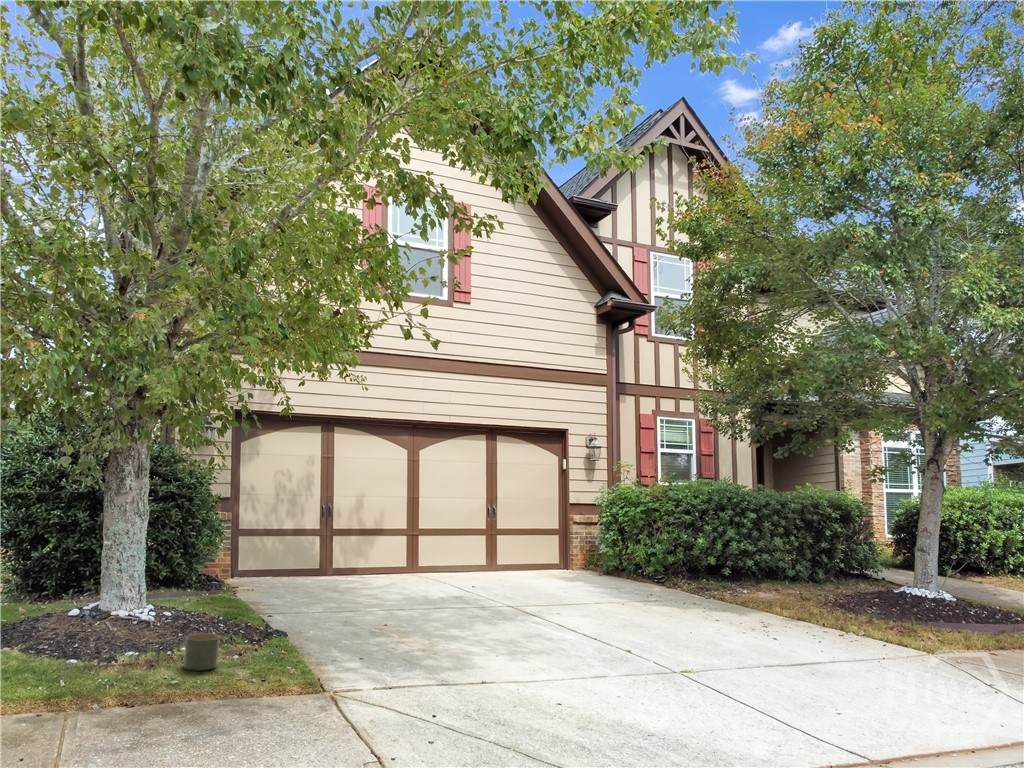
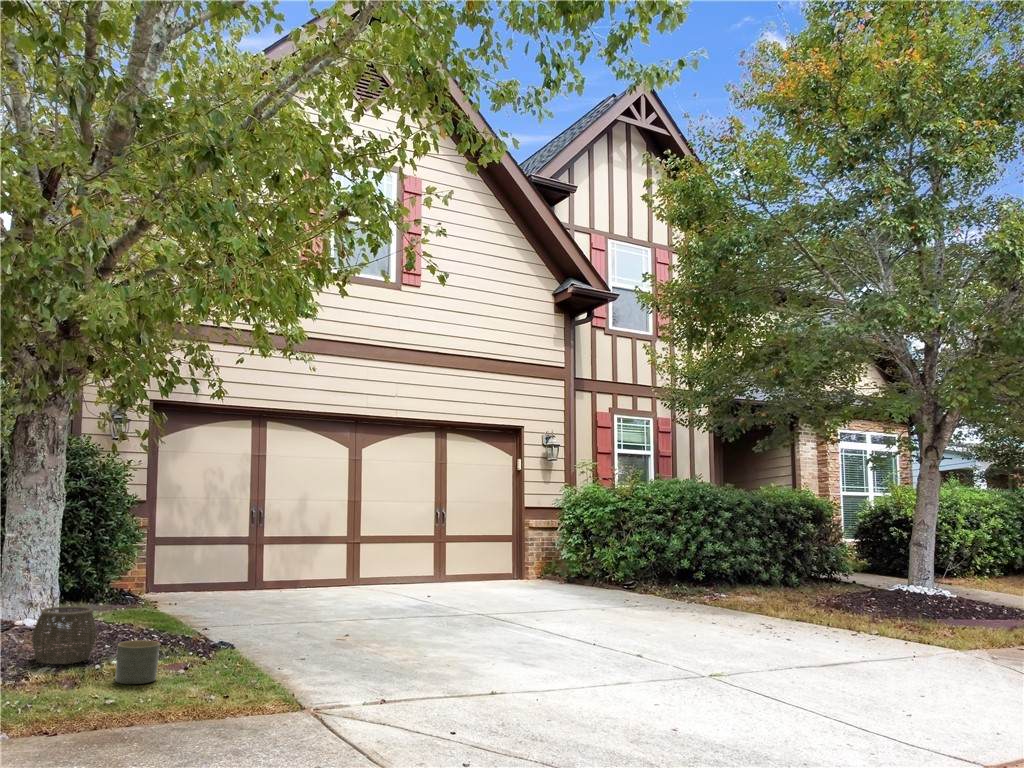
woven basket: none [120,602,173,651] -> present [32,606,97,664]

